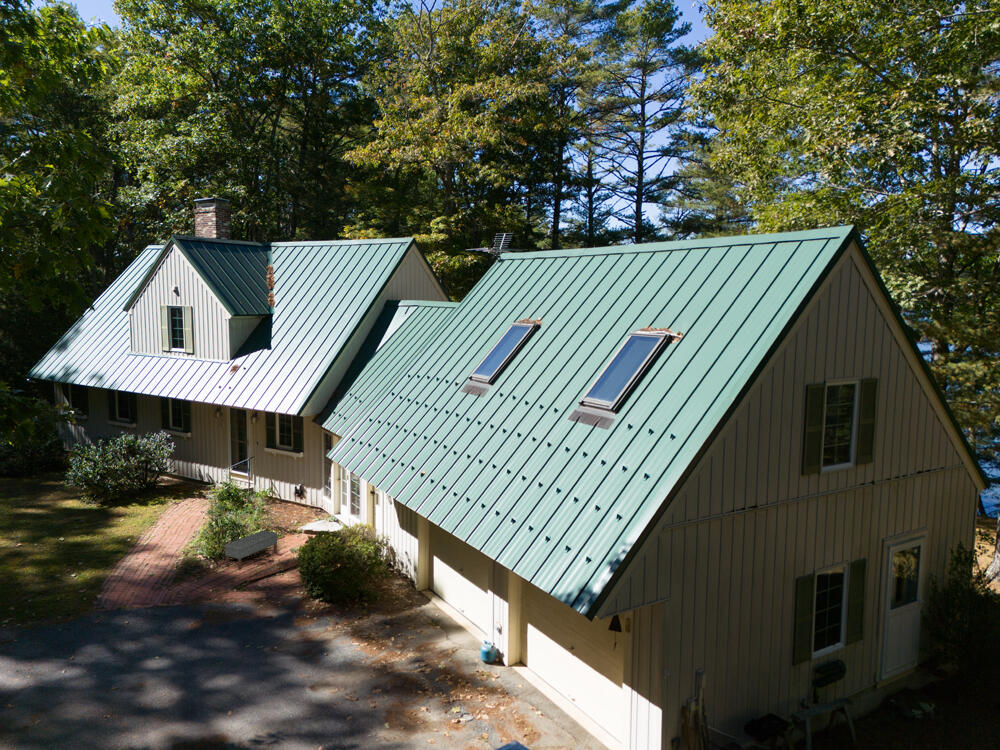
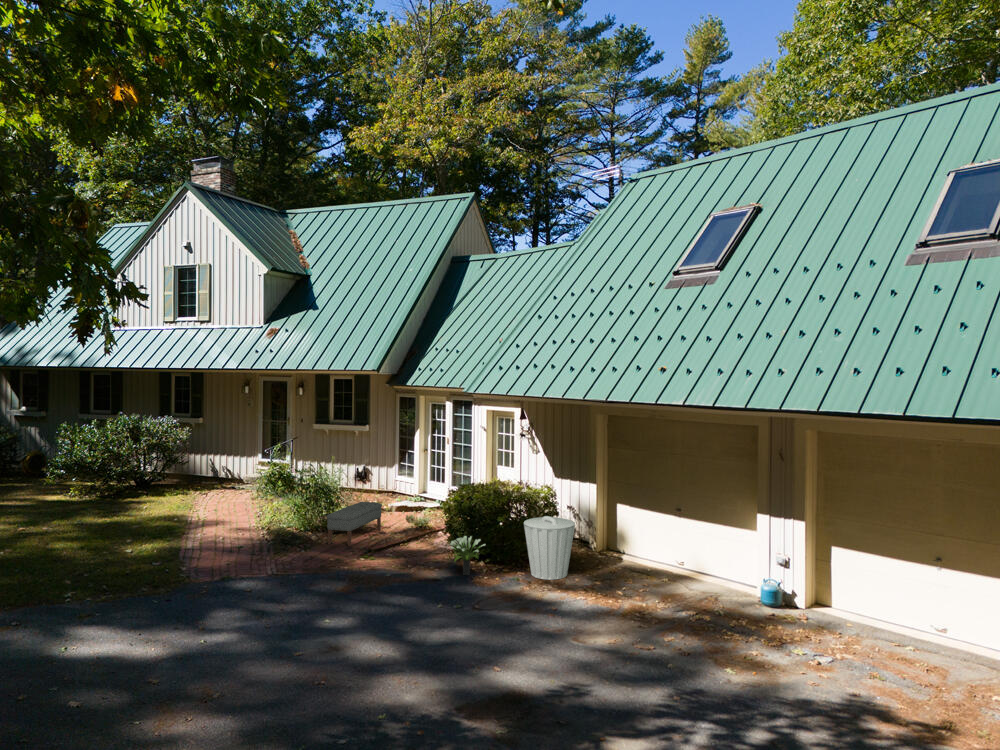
trash can: none [333,567,372,618] -> present [524,516,575,580]
potted plant: none [280,579,308,608] -> present [450,536,485,575]

